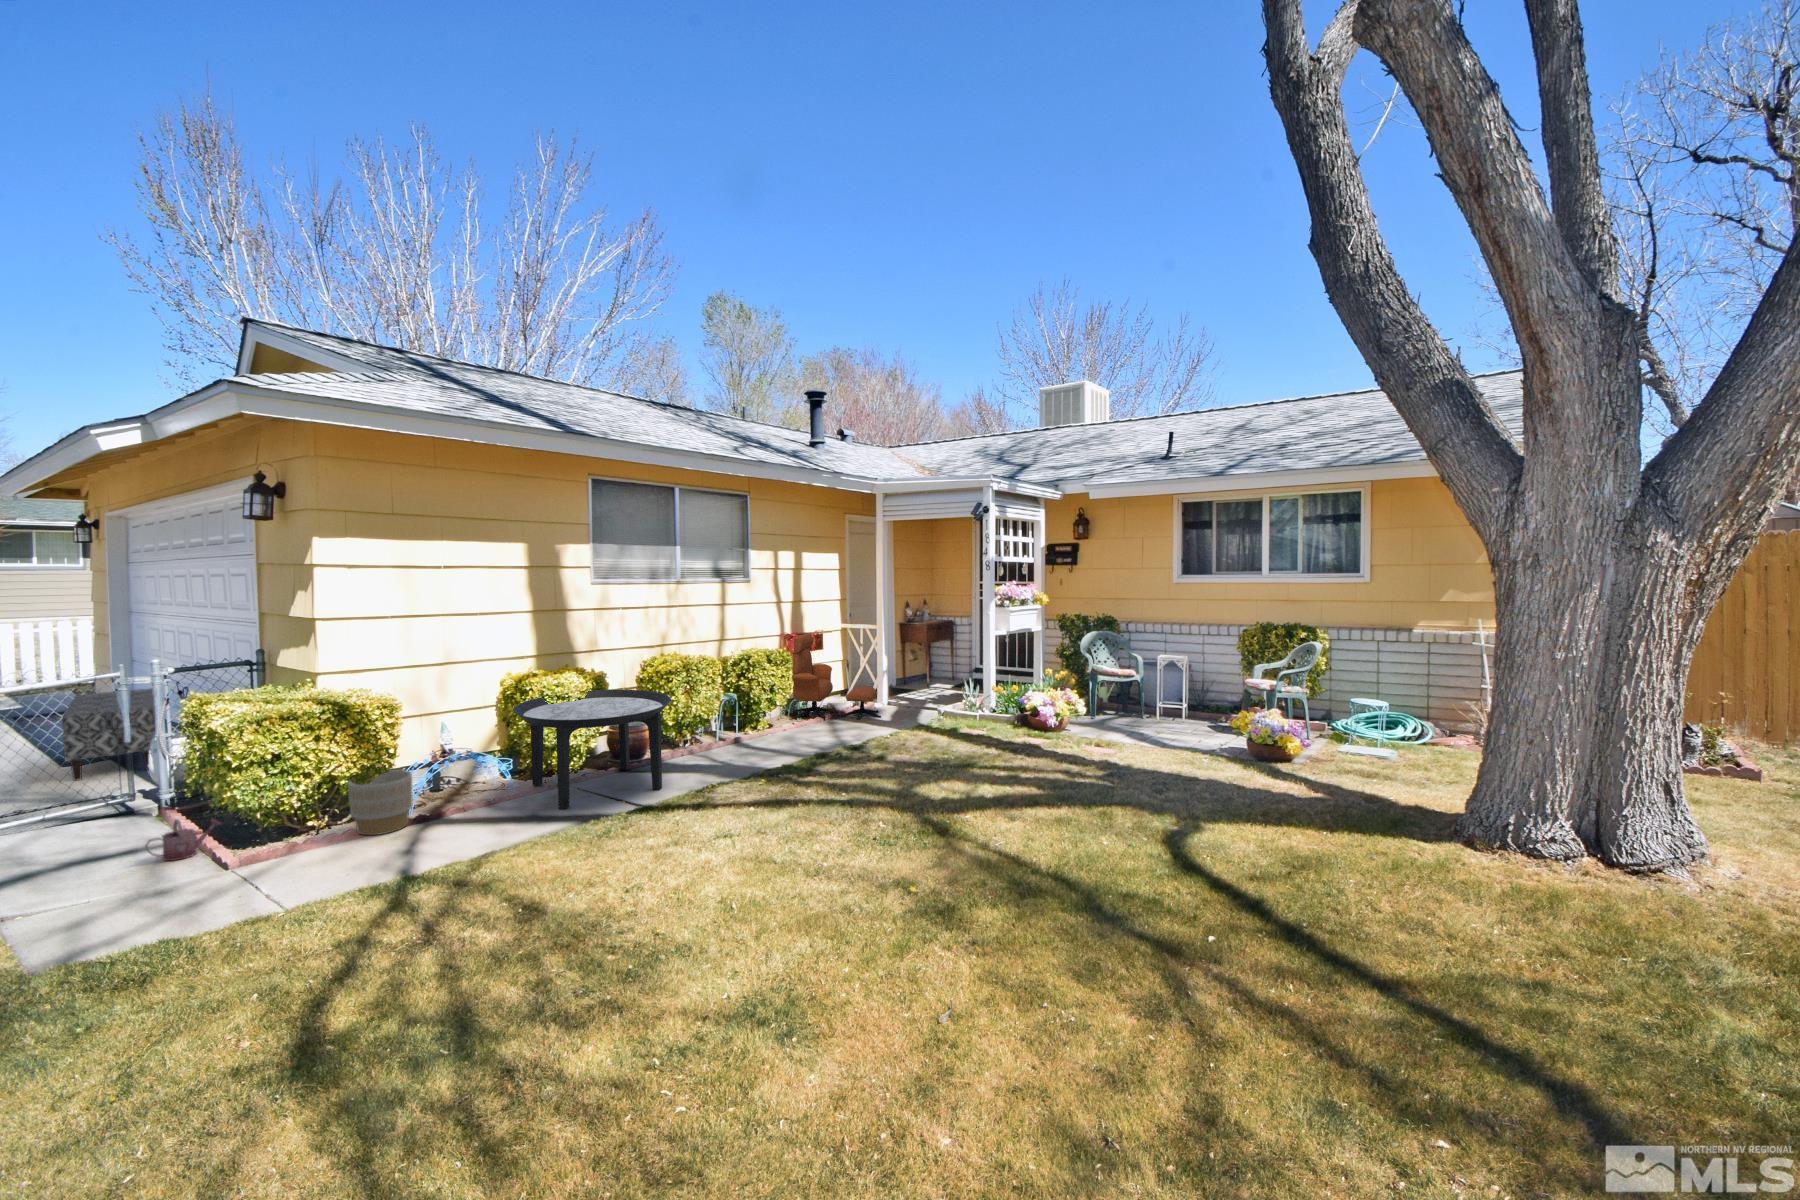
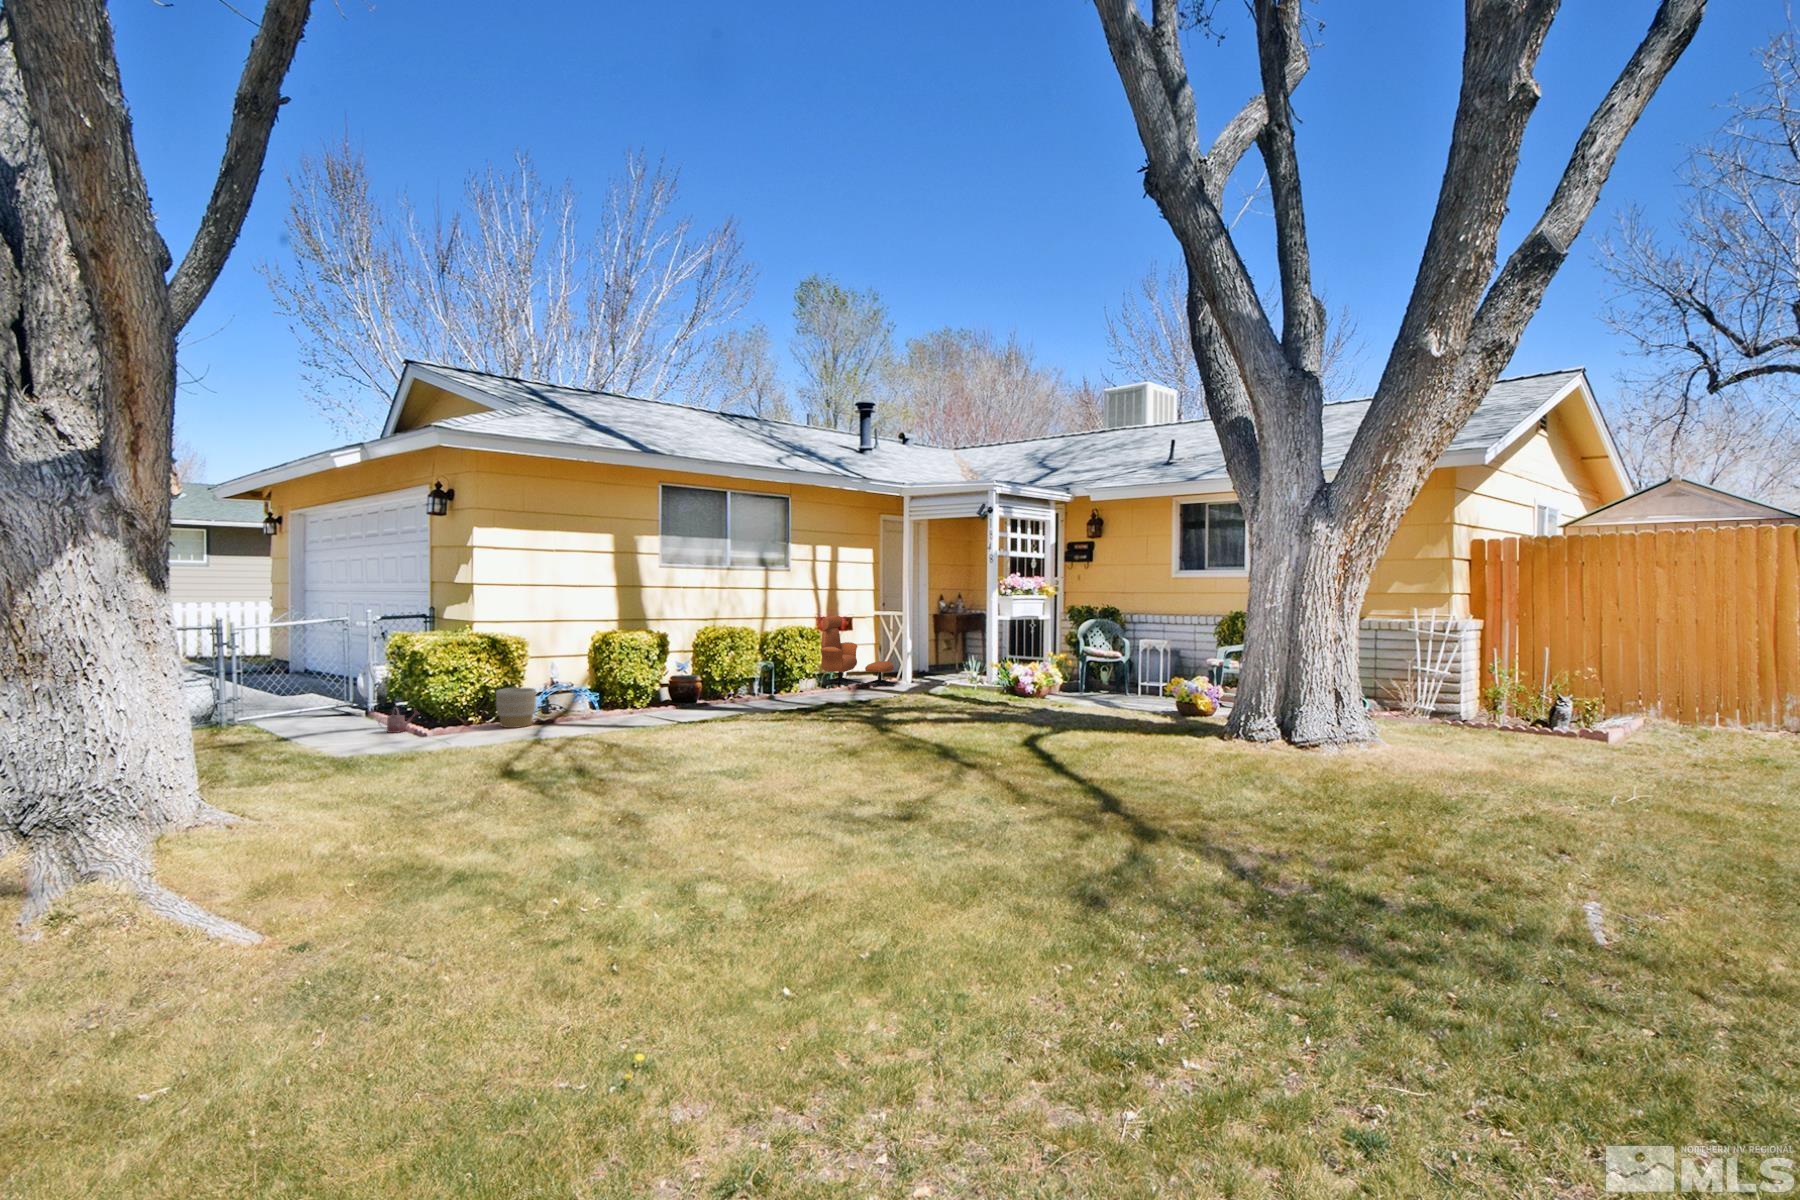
bench: present [62,688,155,781] -> none [293,643,353,701]
round table: present [513,689,671,809] -> none [602,645,714,722]

